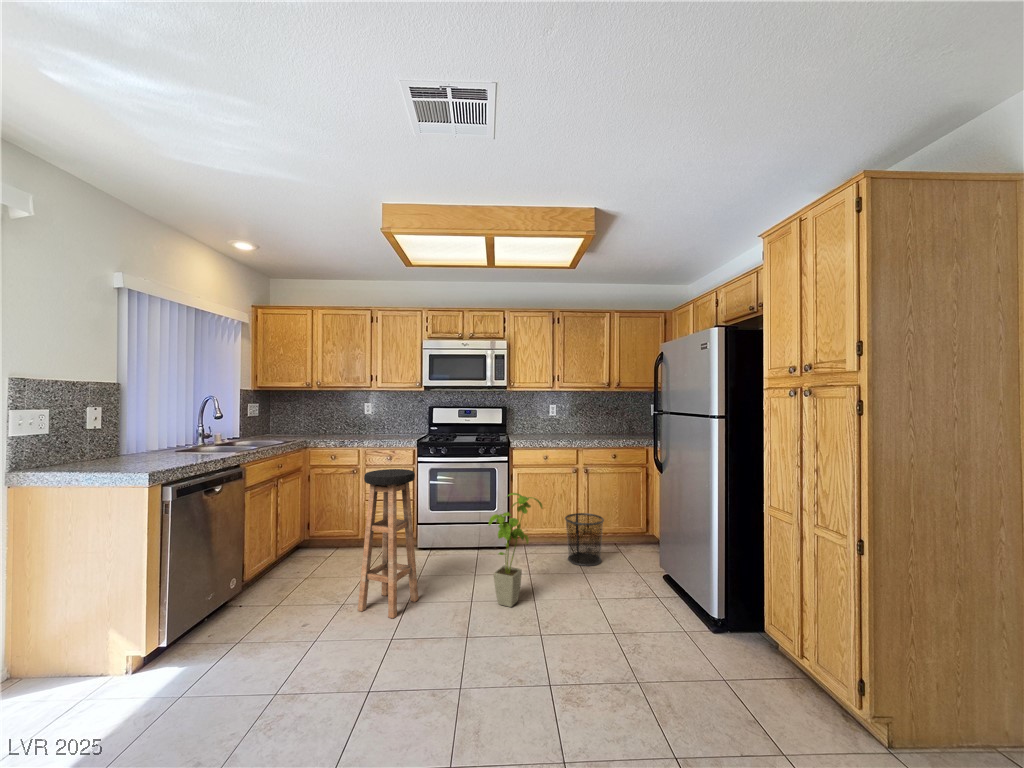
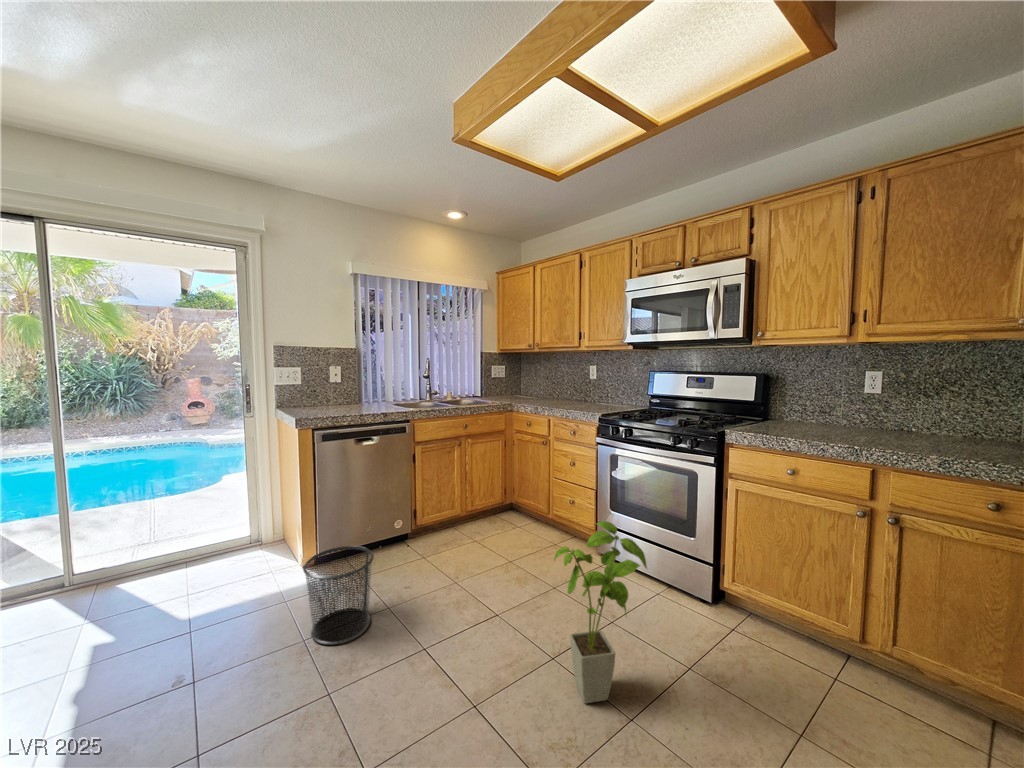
bar stool: present [358,469,418,618] -> none [453,445,514,622]
waste bin: present [565,513,604,566] -> present [303,546,374,645]

